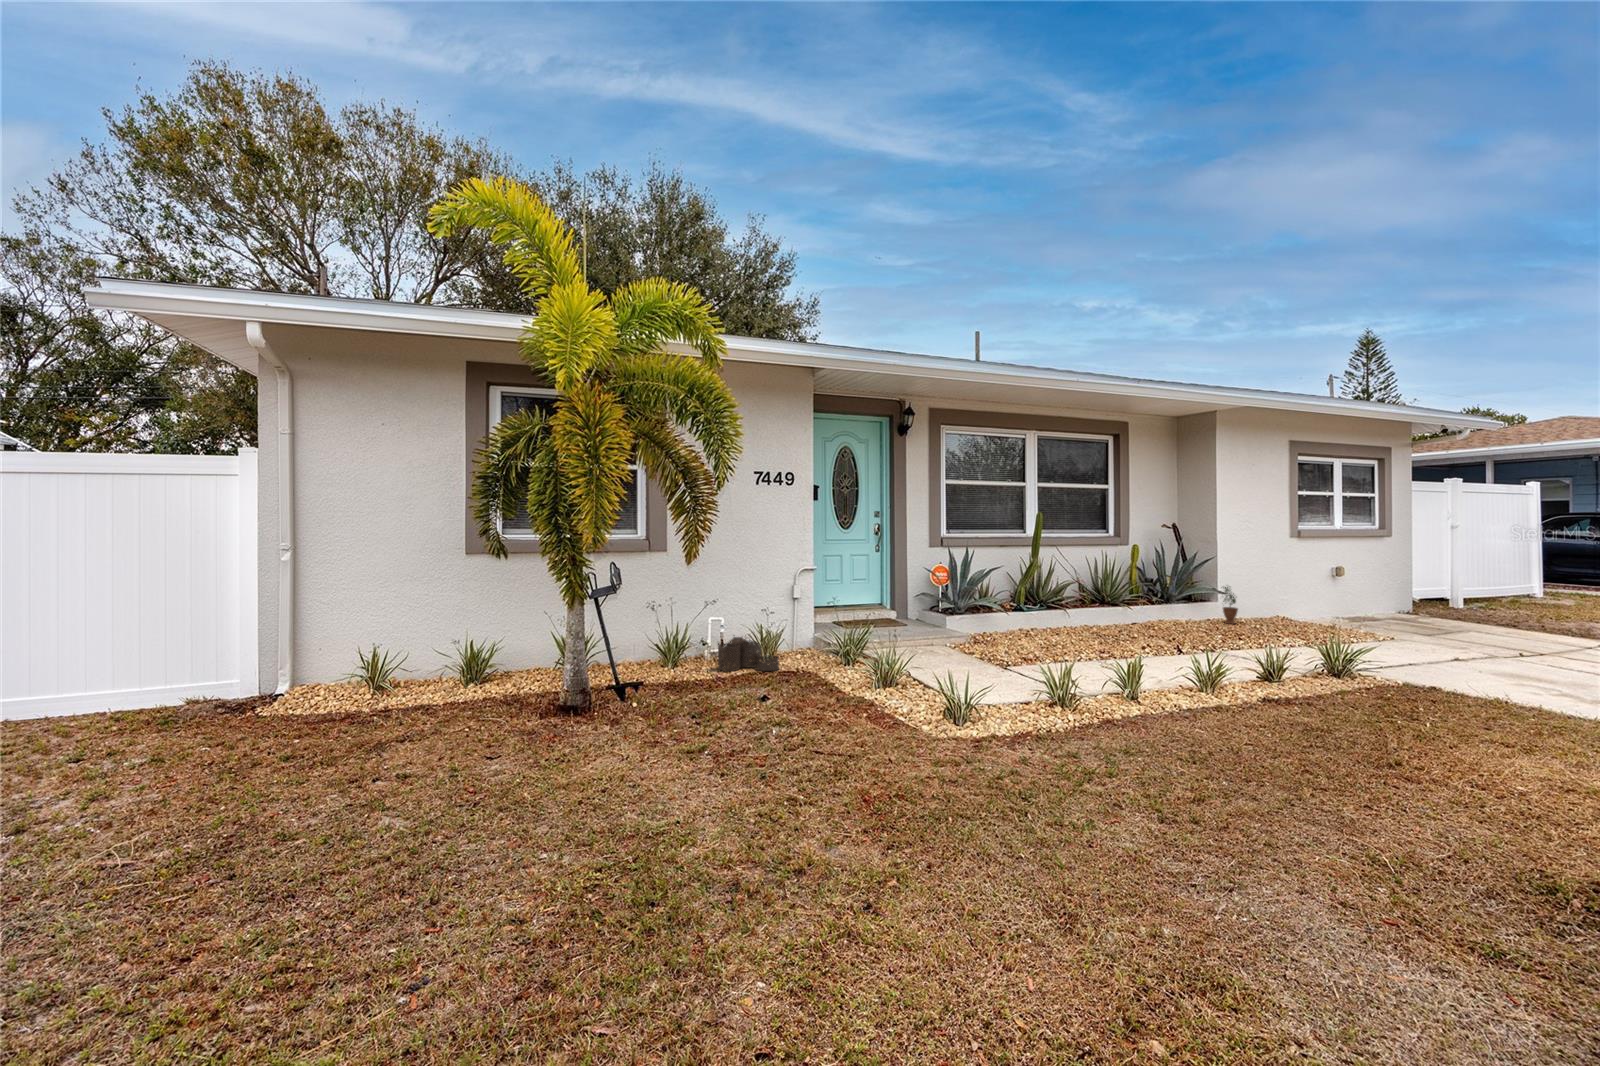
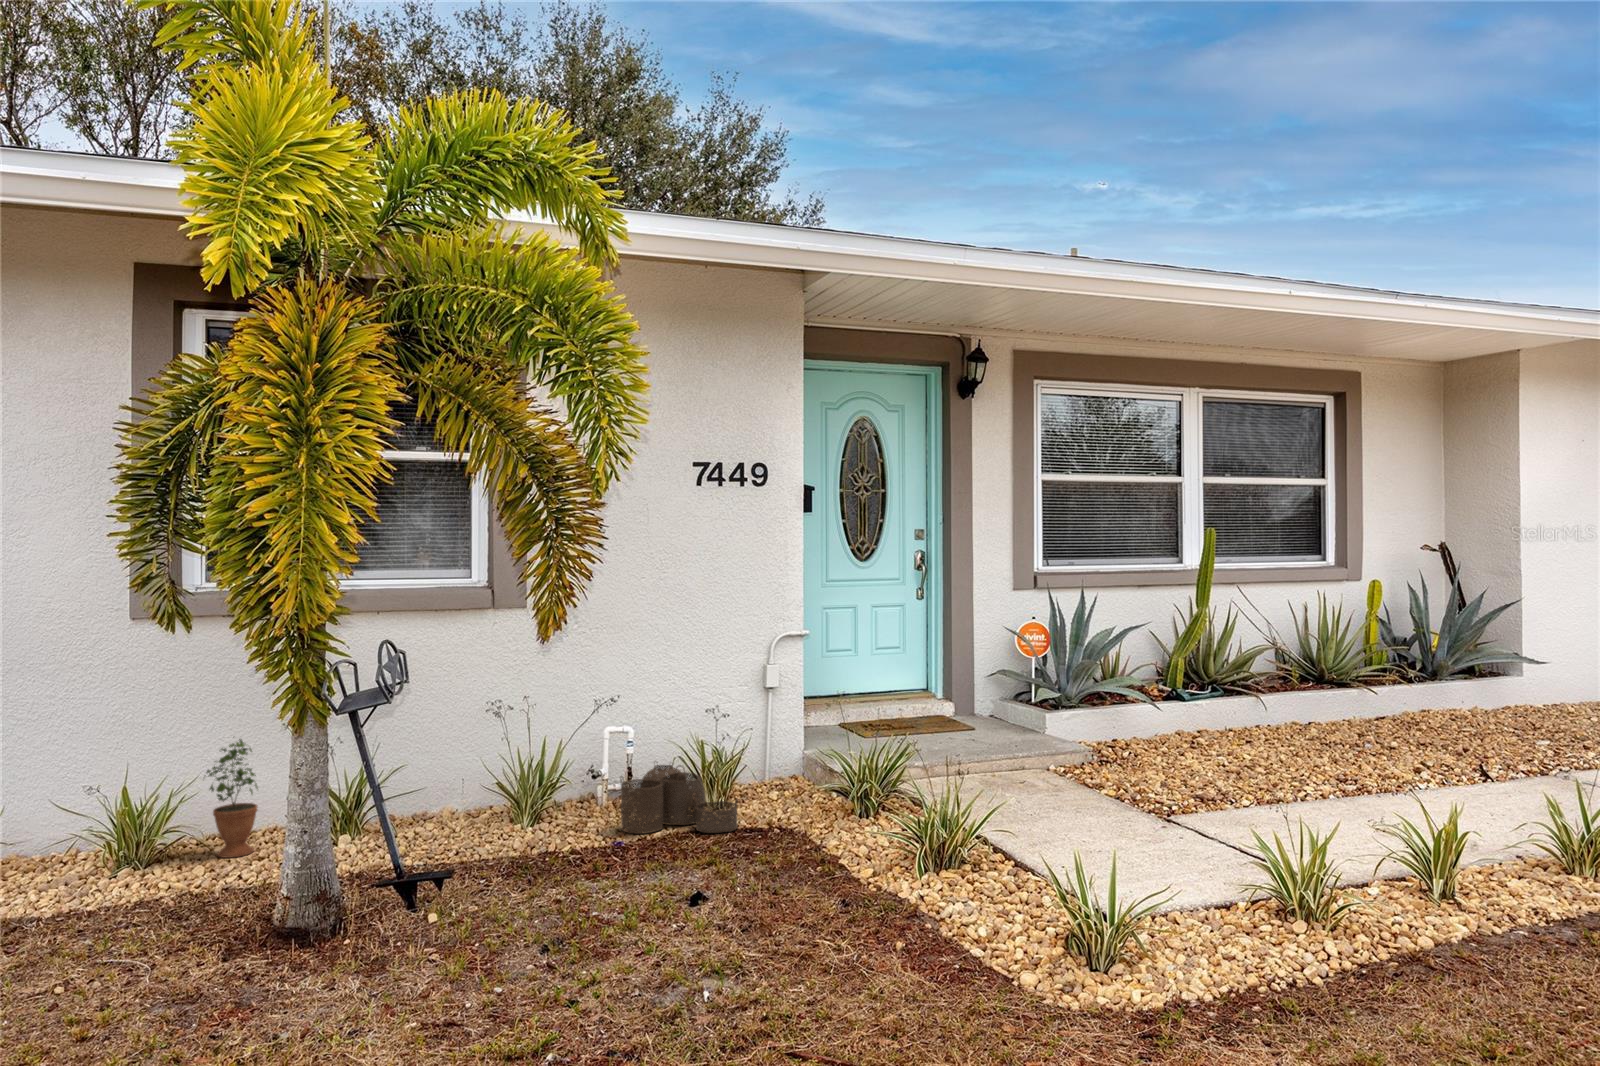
potted plant: present [1223,587,1238,624] -> present [207,739,258,858]

